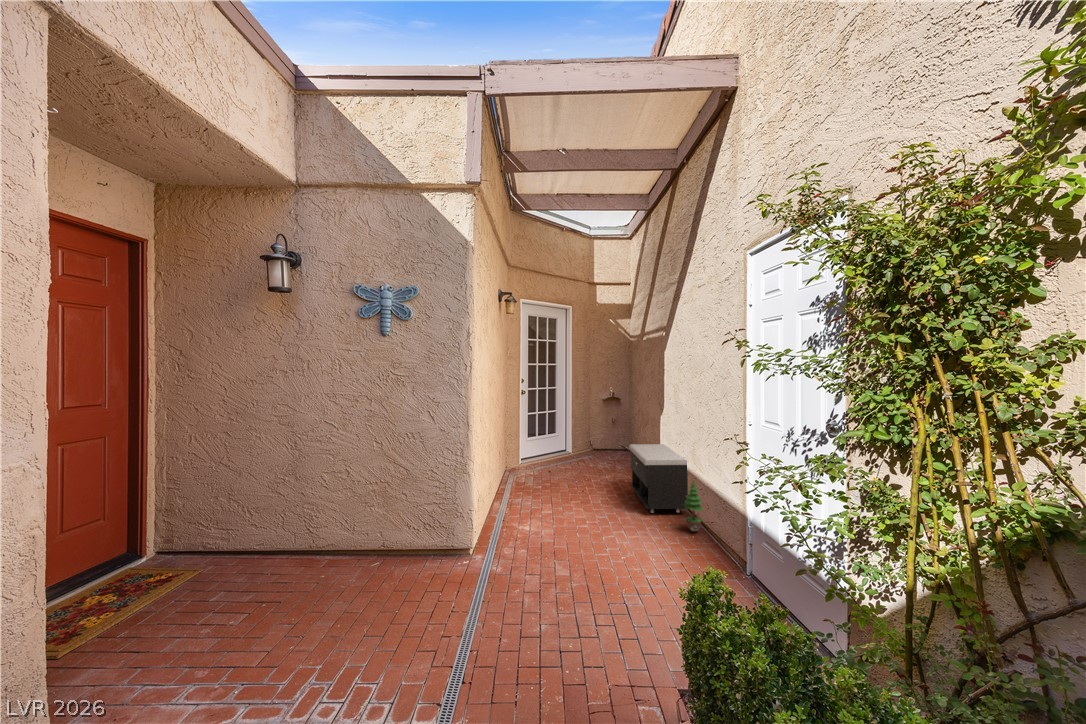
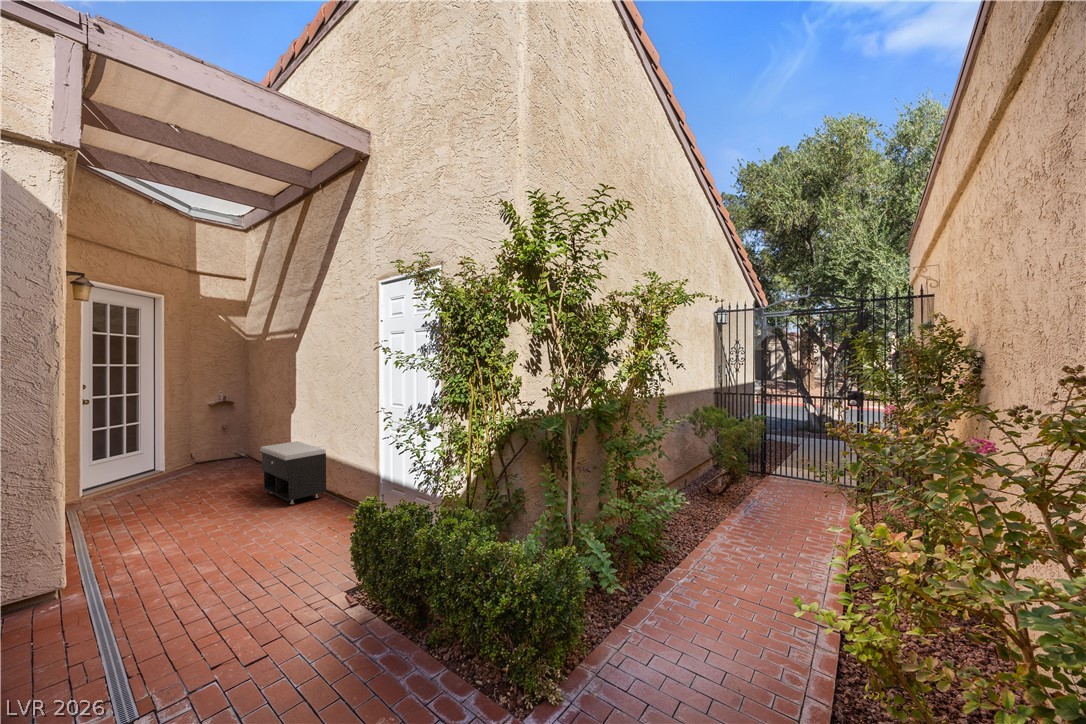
potted tree: present [684,481,703,531] -> none [325,463,343,507]

